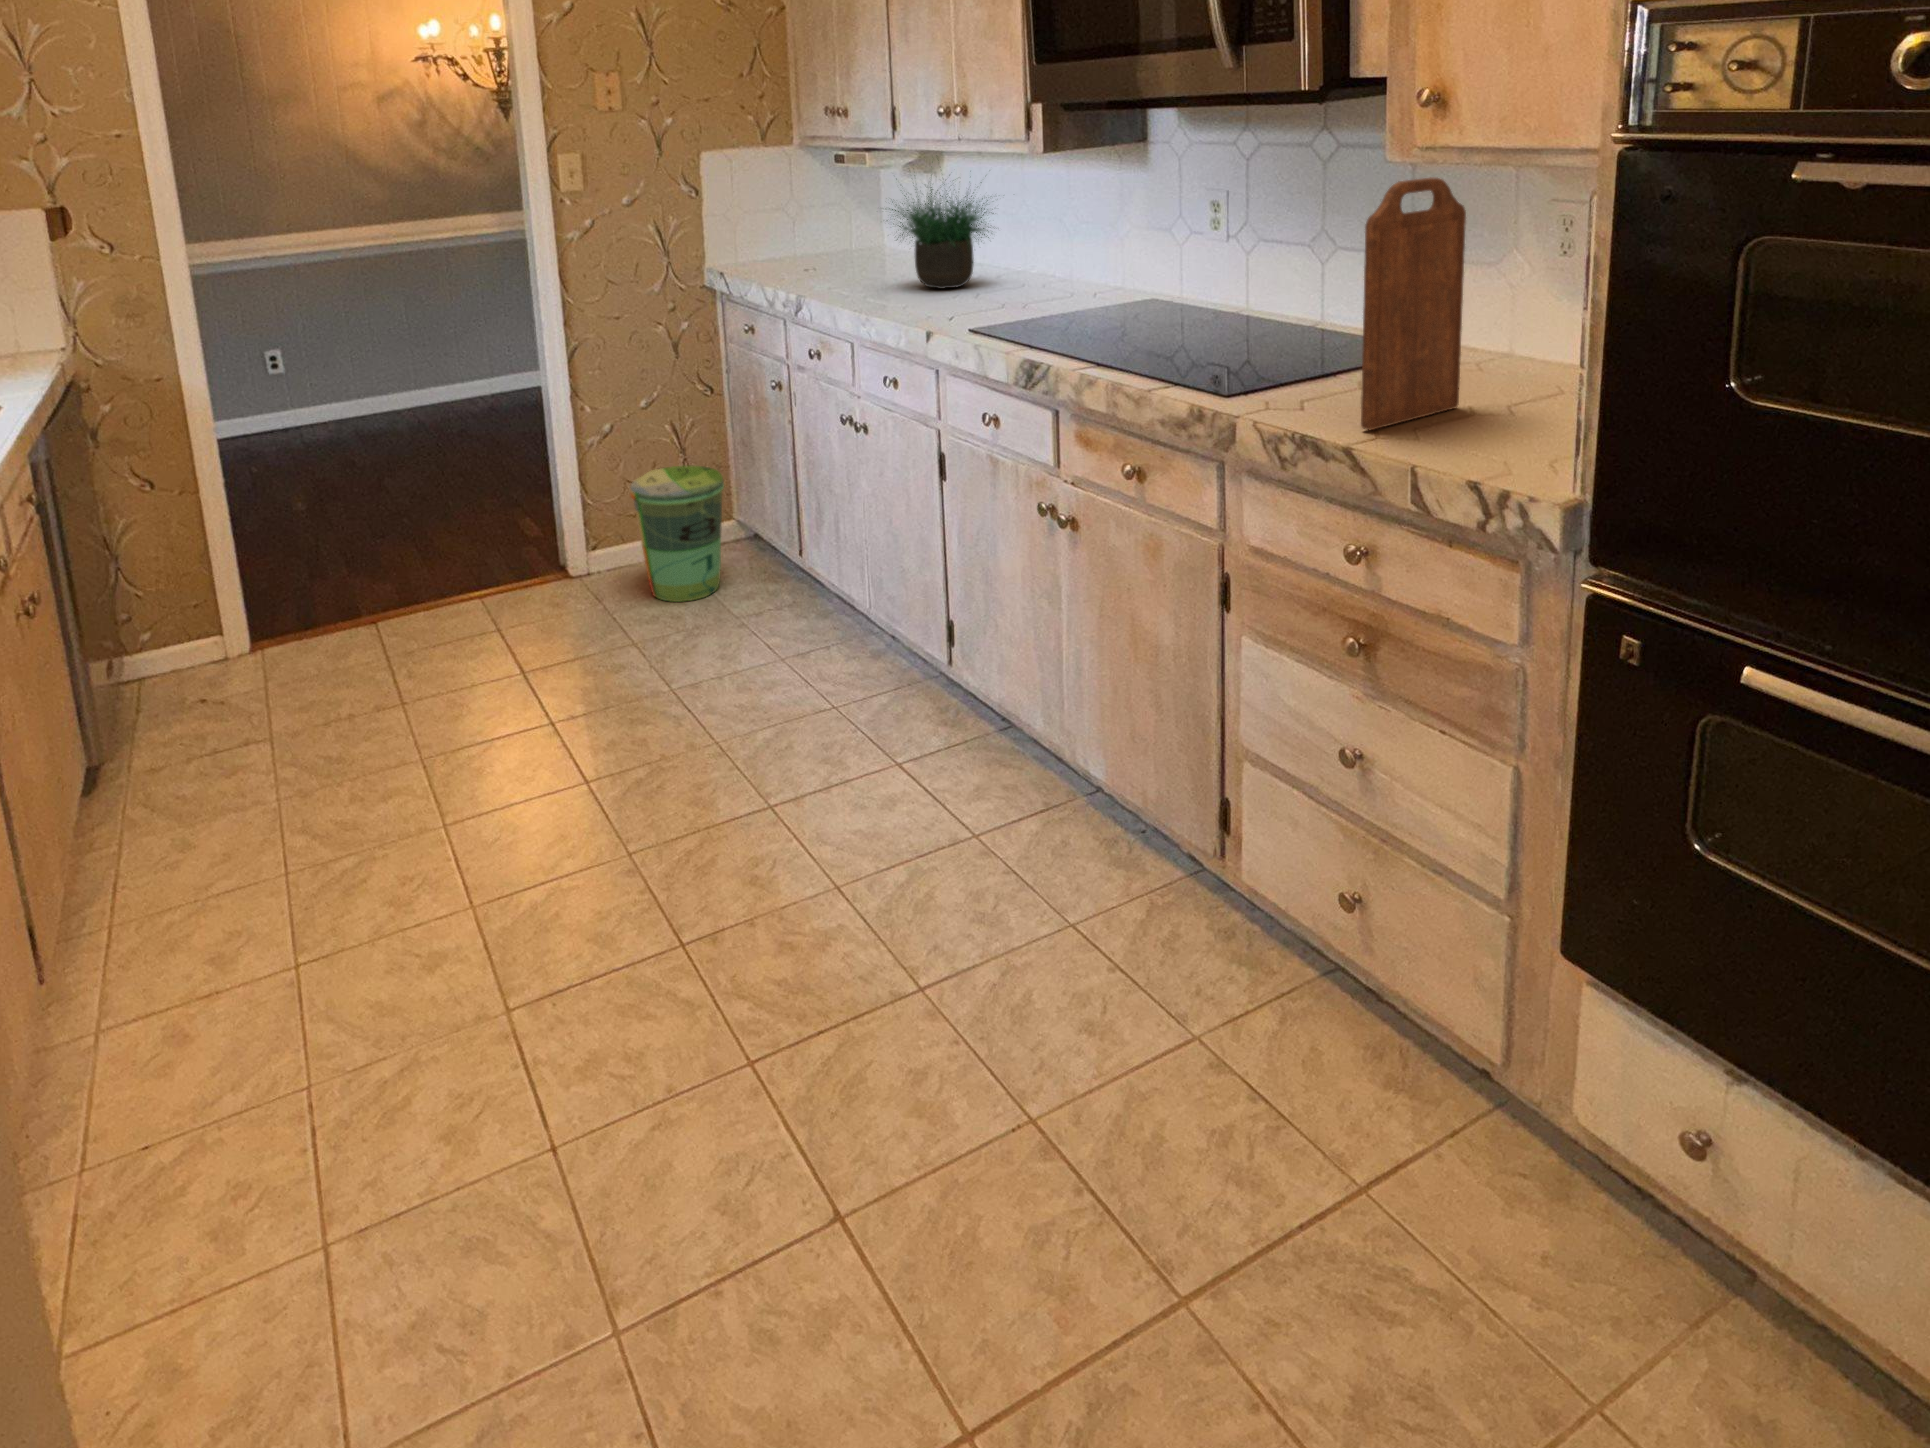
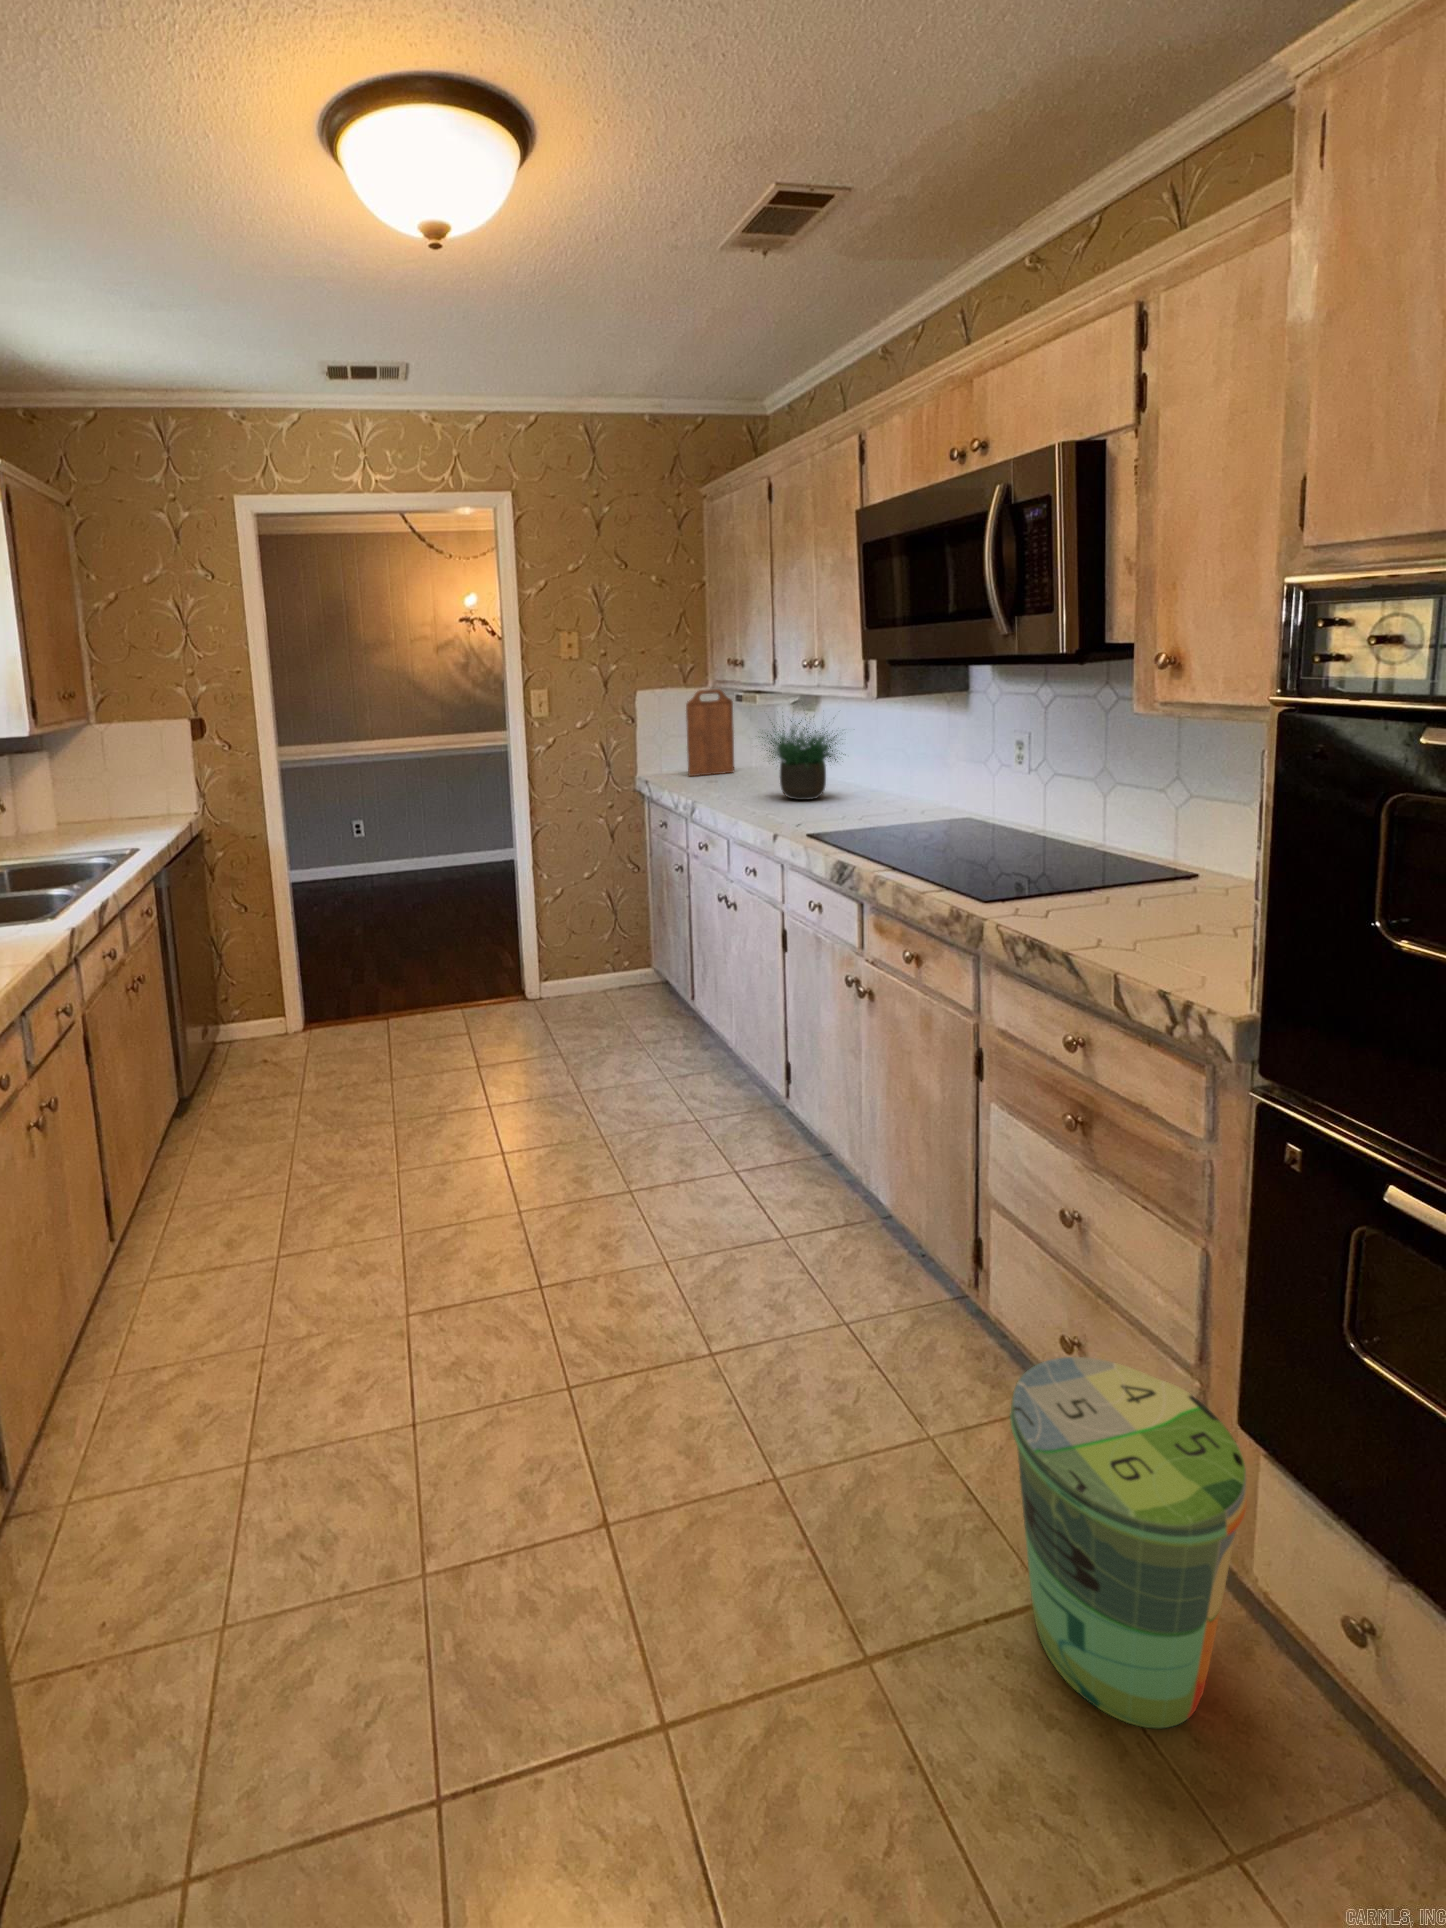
cutting board: present [1361,177,1466,430] -> present [686,689,734,776]
trash can: present [630,466,724,602] -> present [1010,1357,1247,1728]

